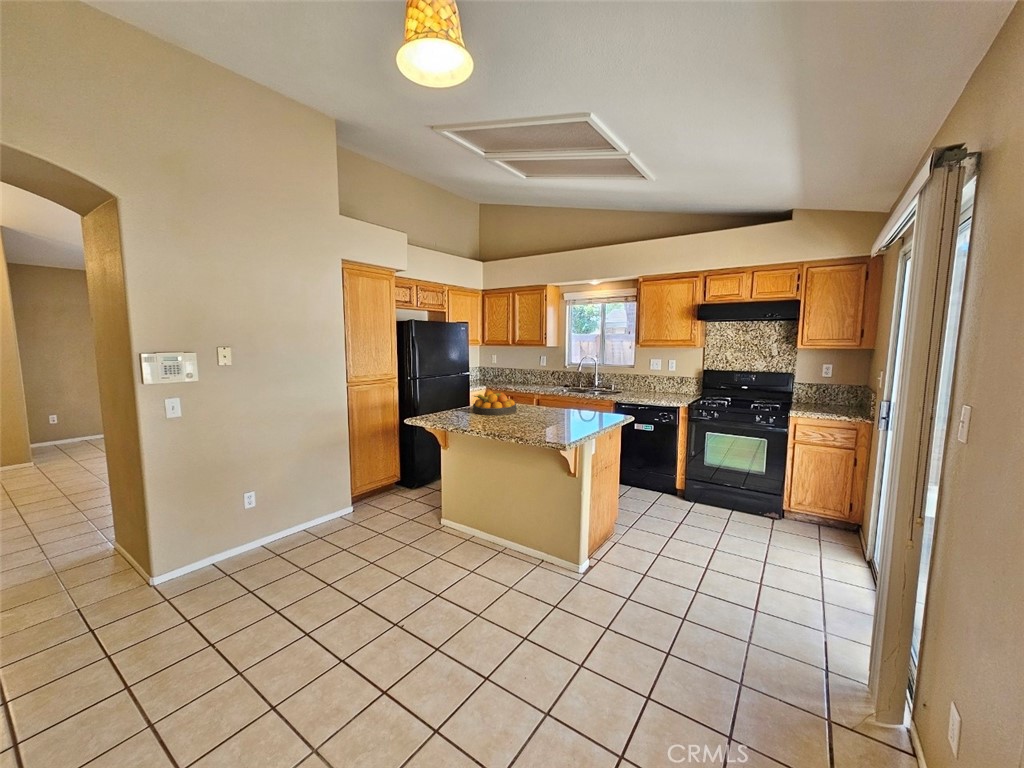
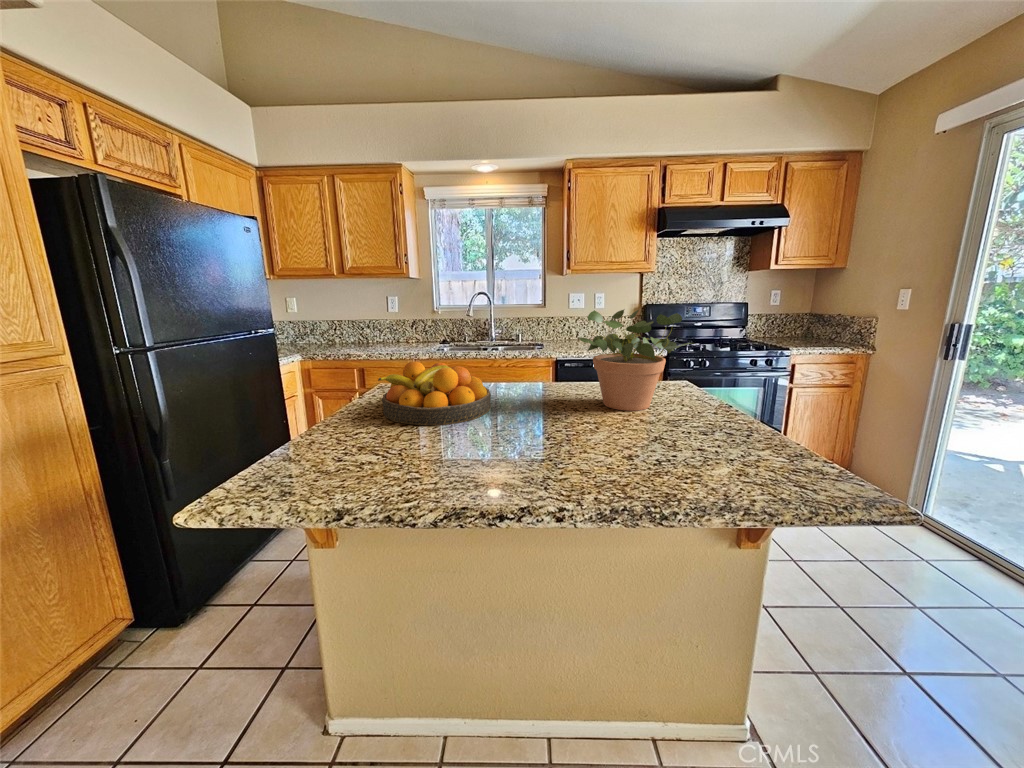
potted plant: none [547,375,591,421] -> present [579,310,691,411]

